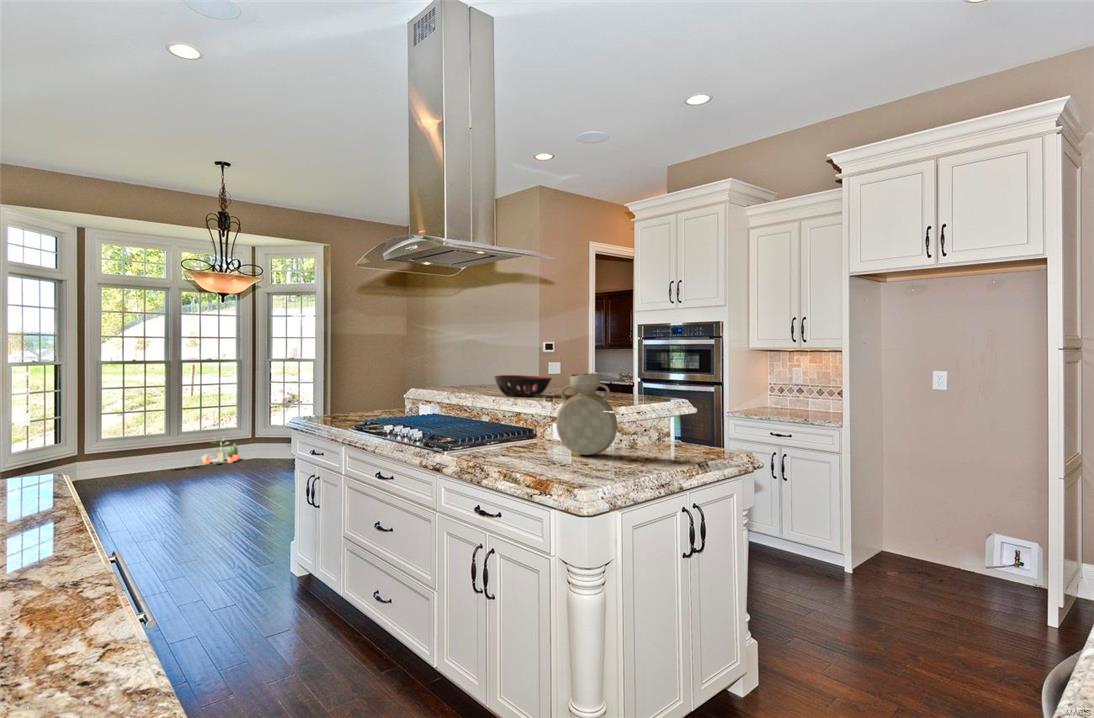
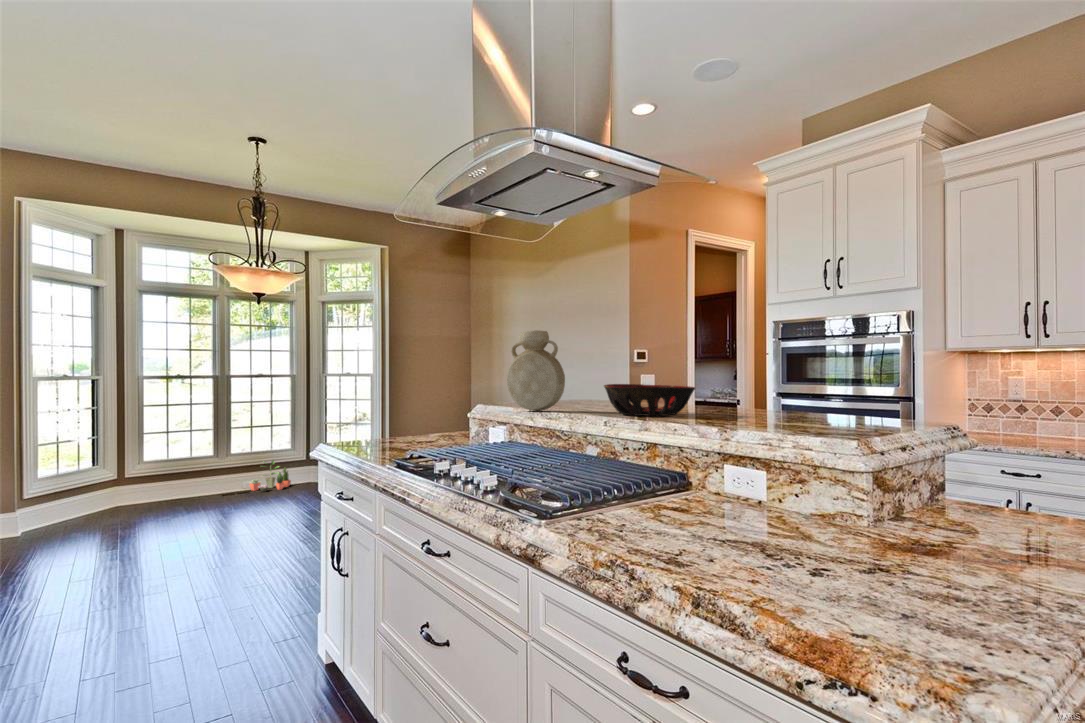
vase: present [556,373,617,455] -> present [507,330,565,411]

